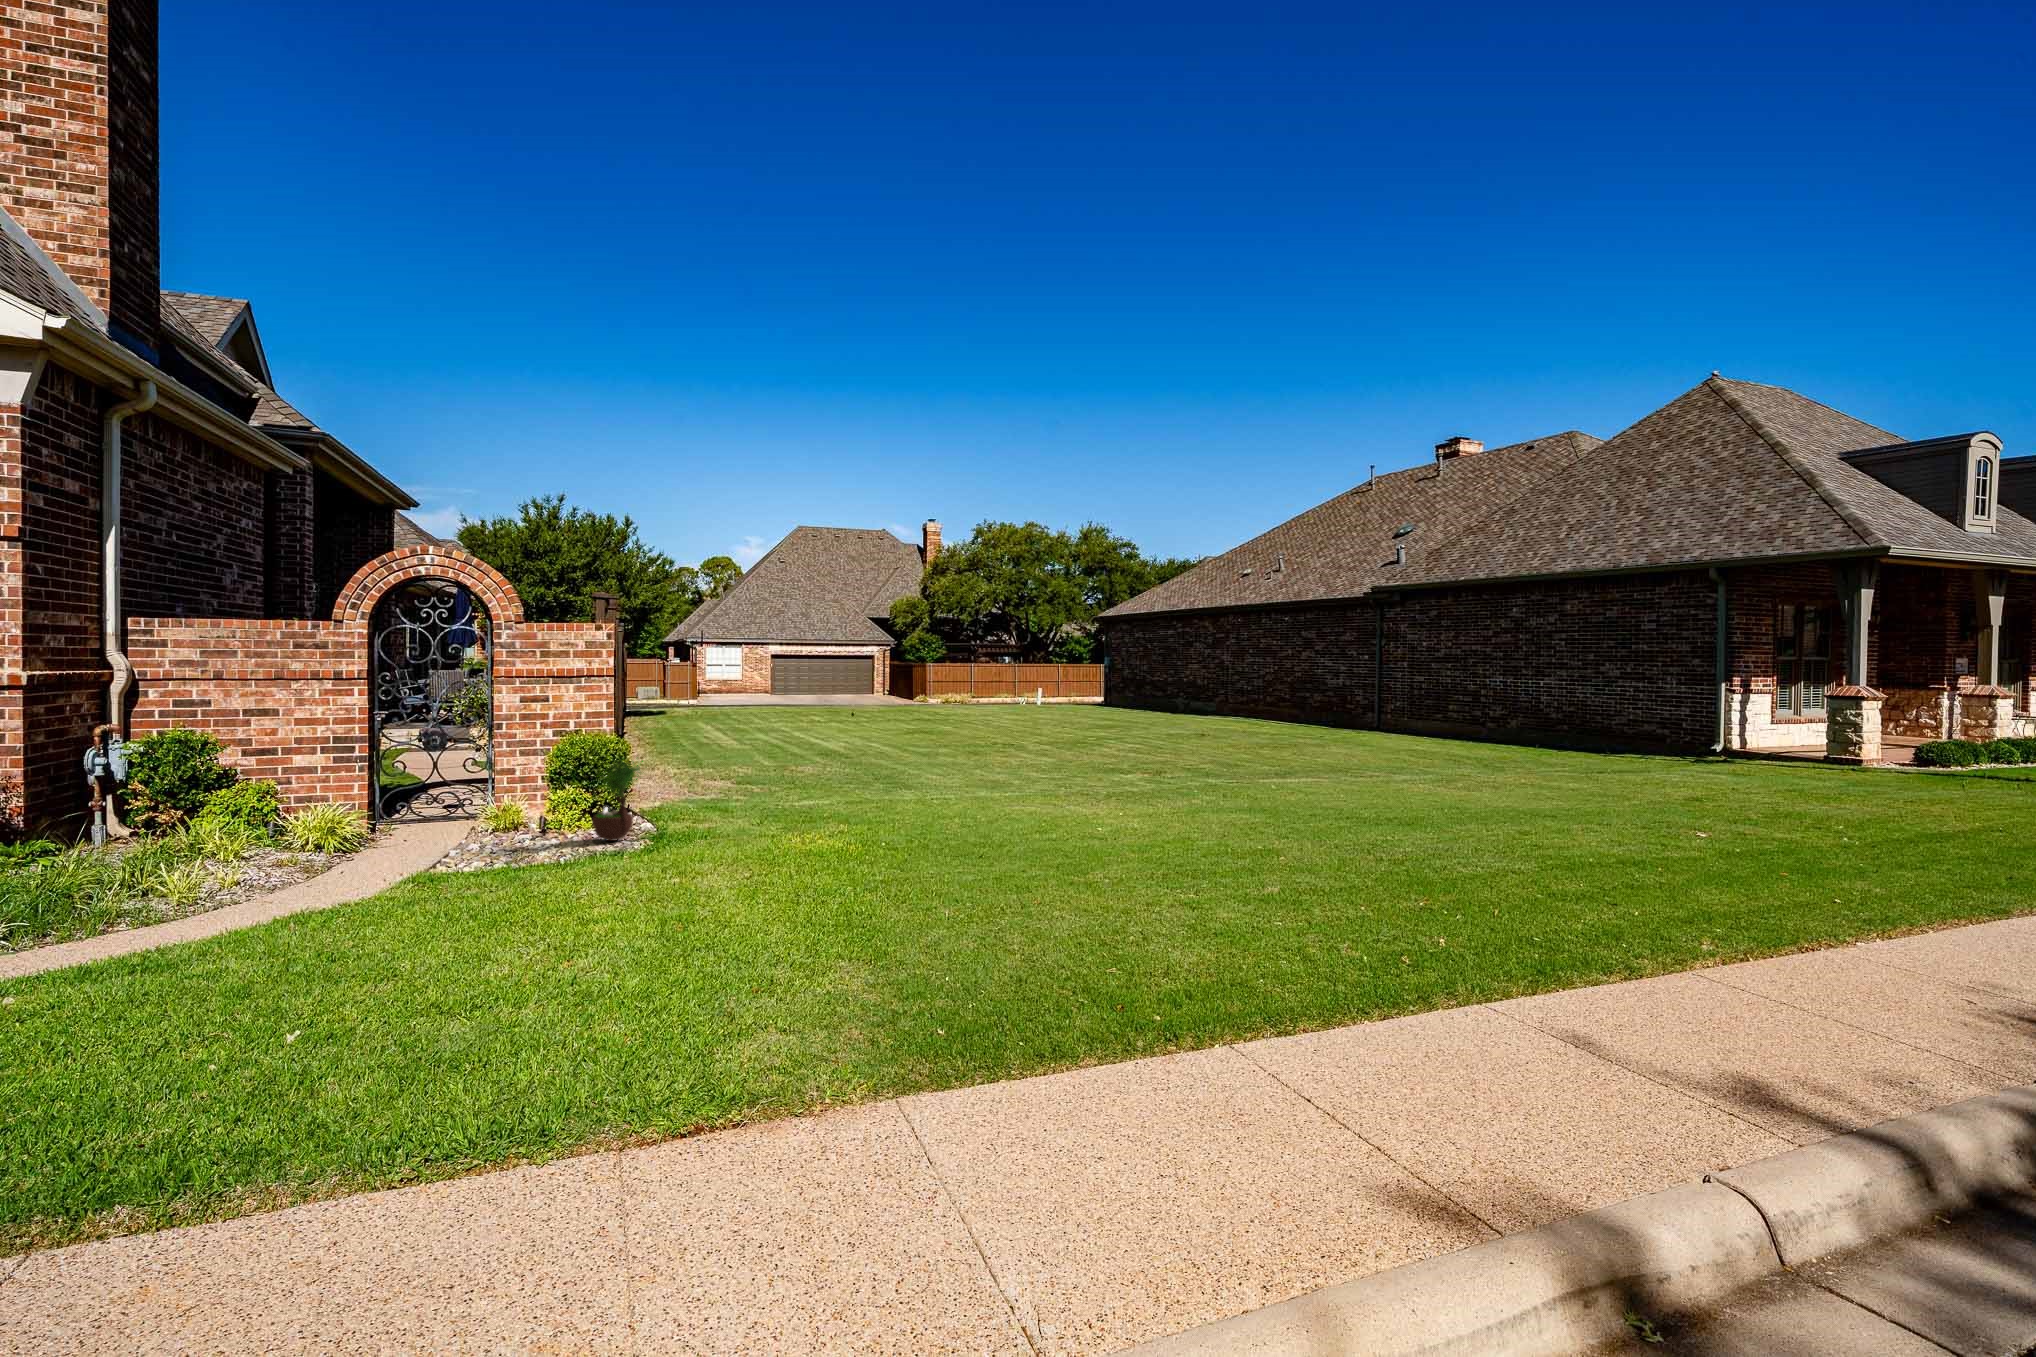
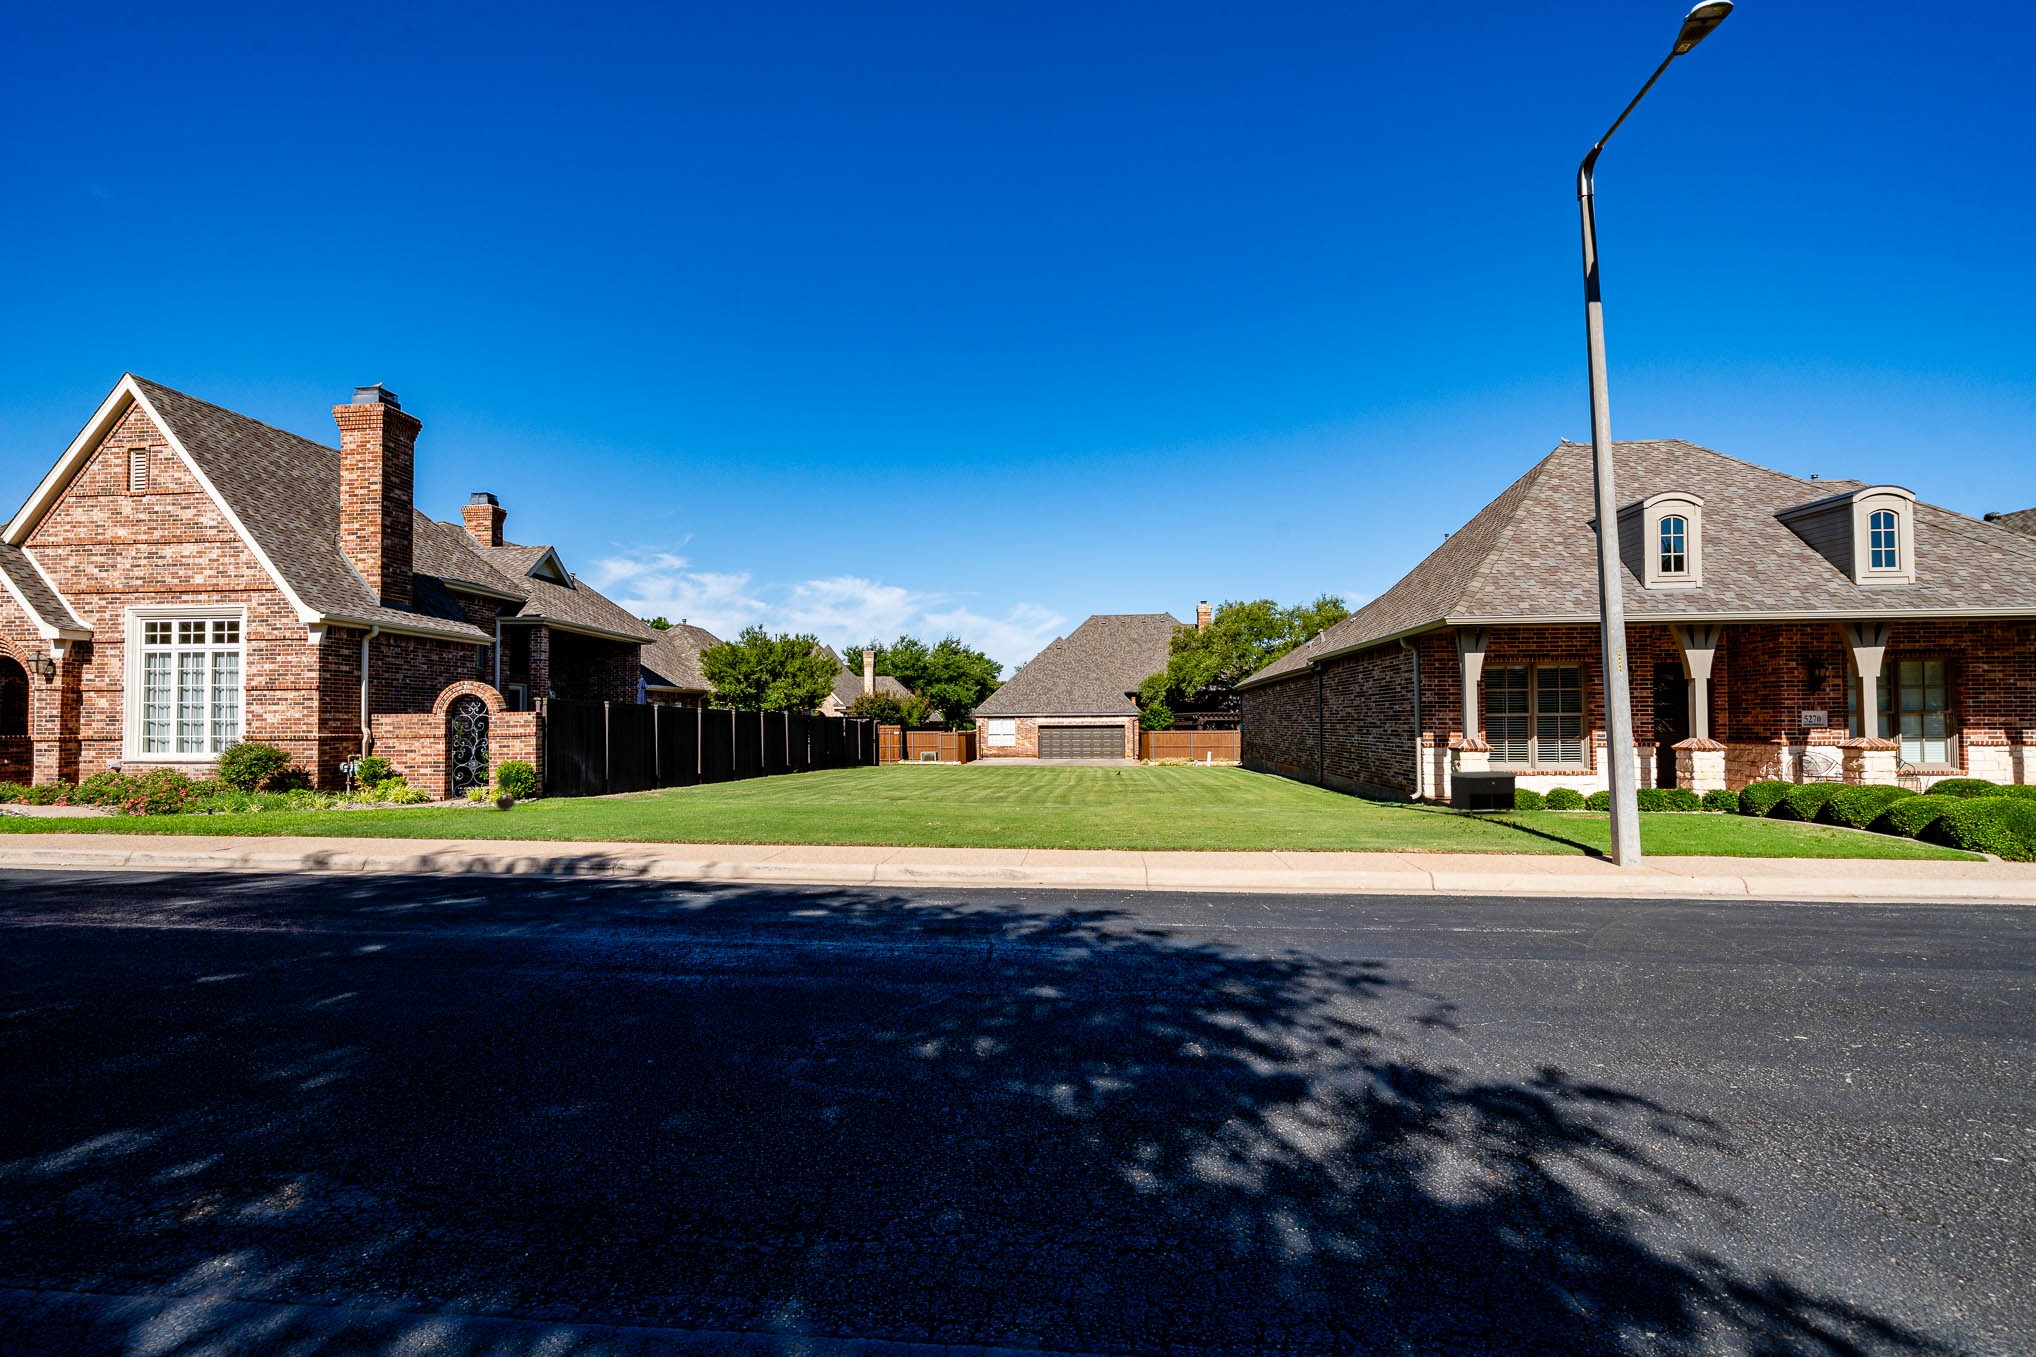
storage bench: none [1867,723,1924,773] -> present [1451,771,1516,814]

